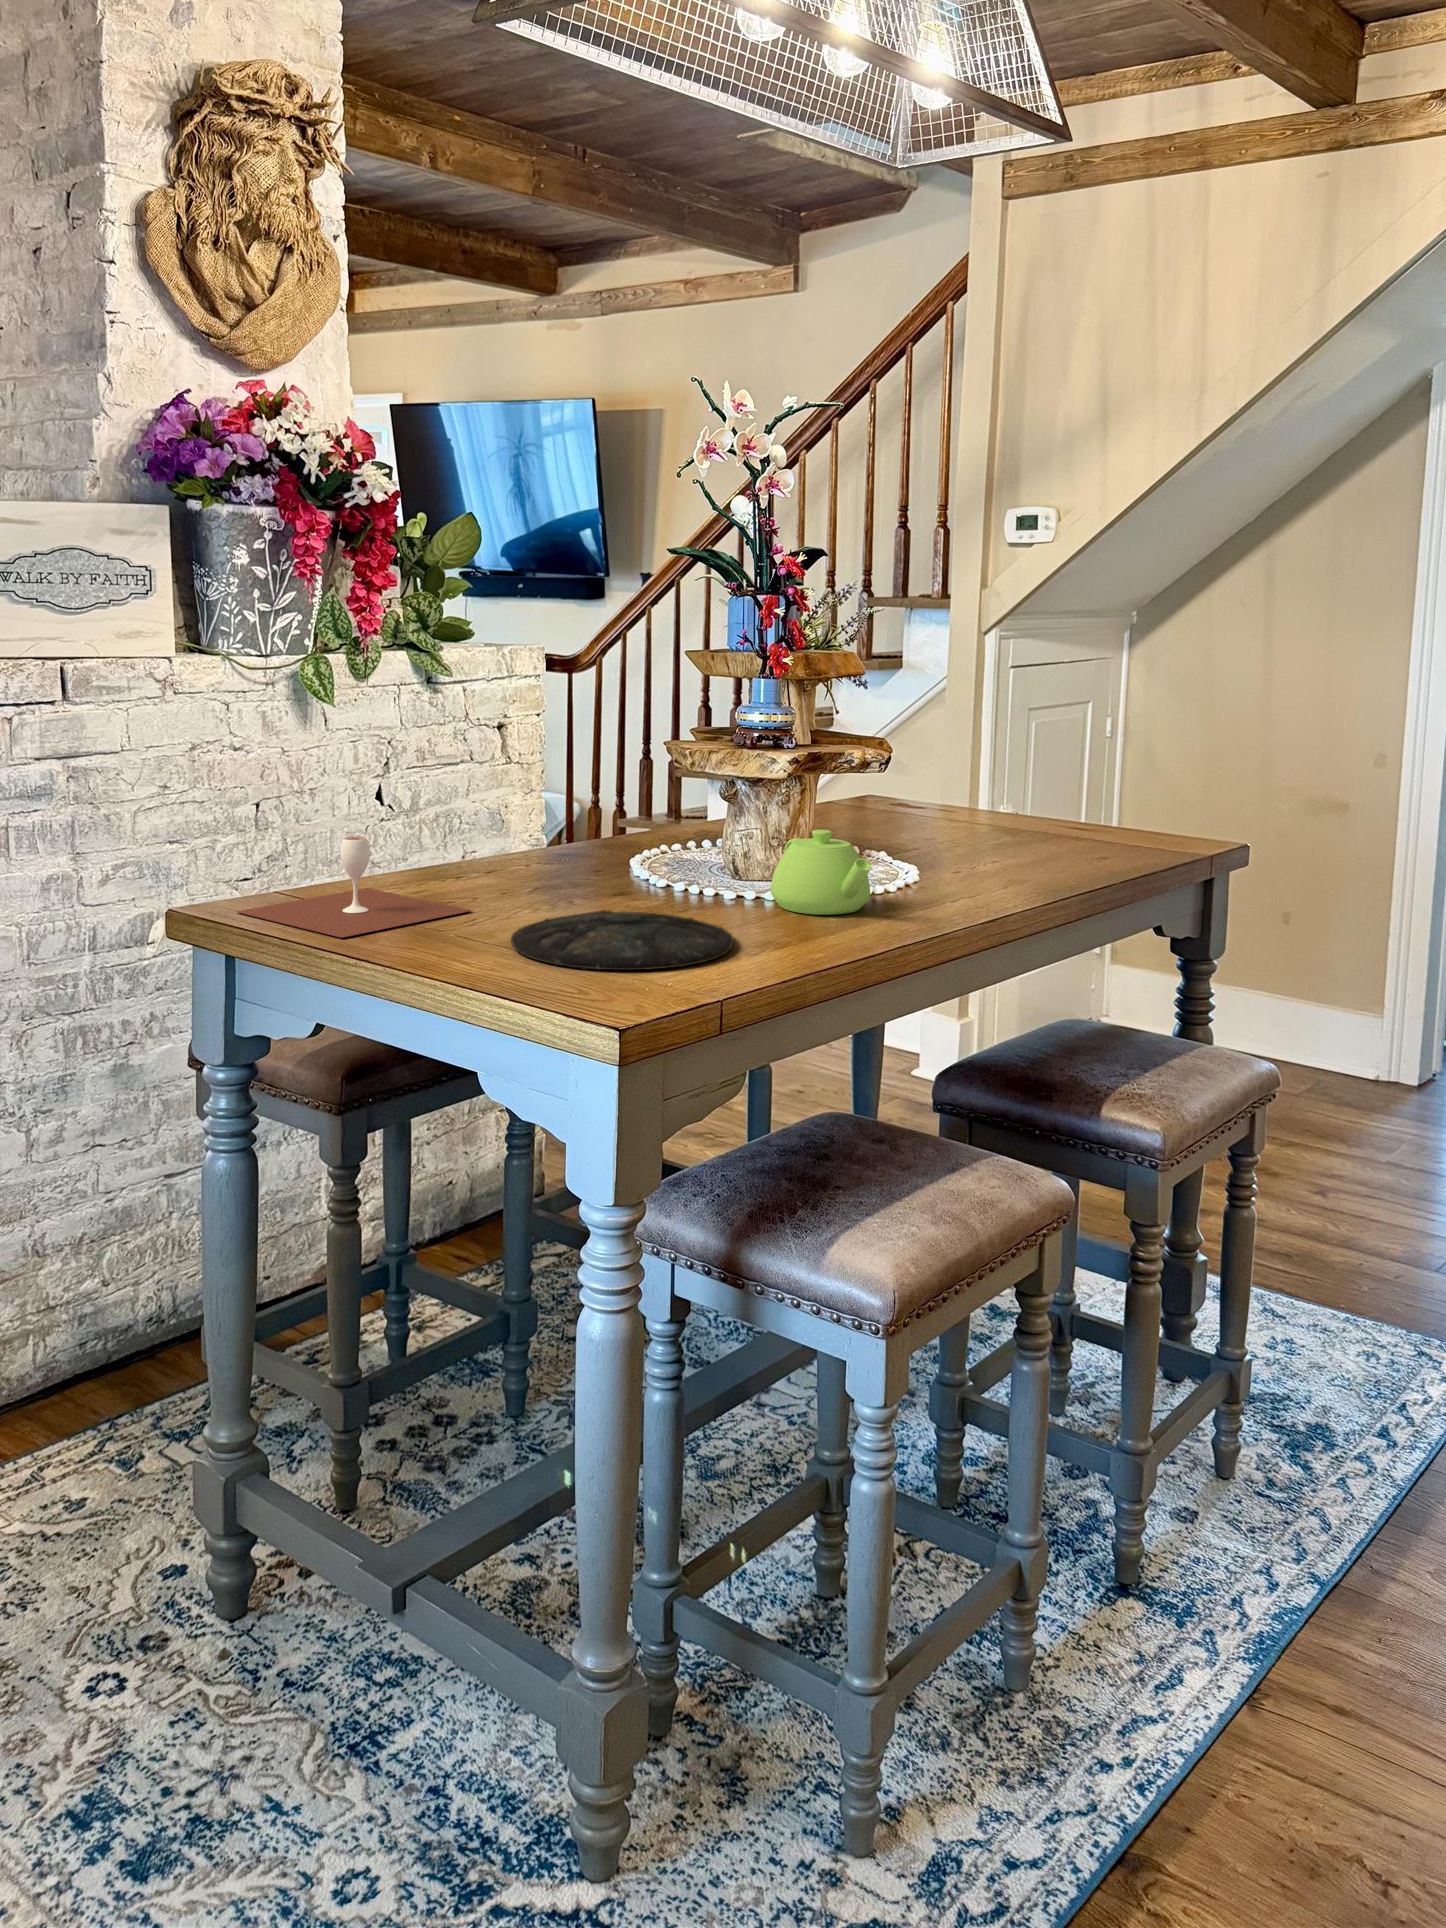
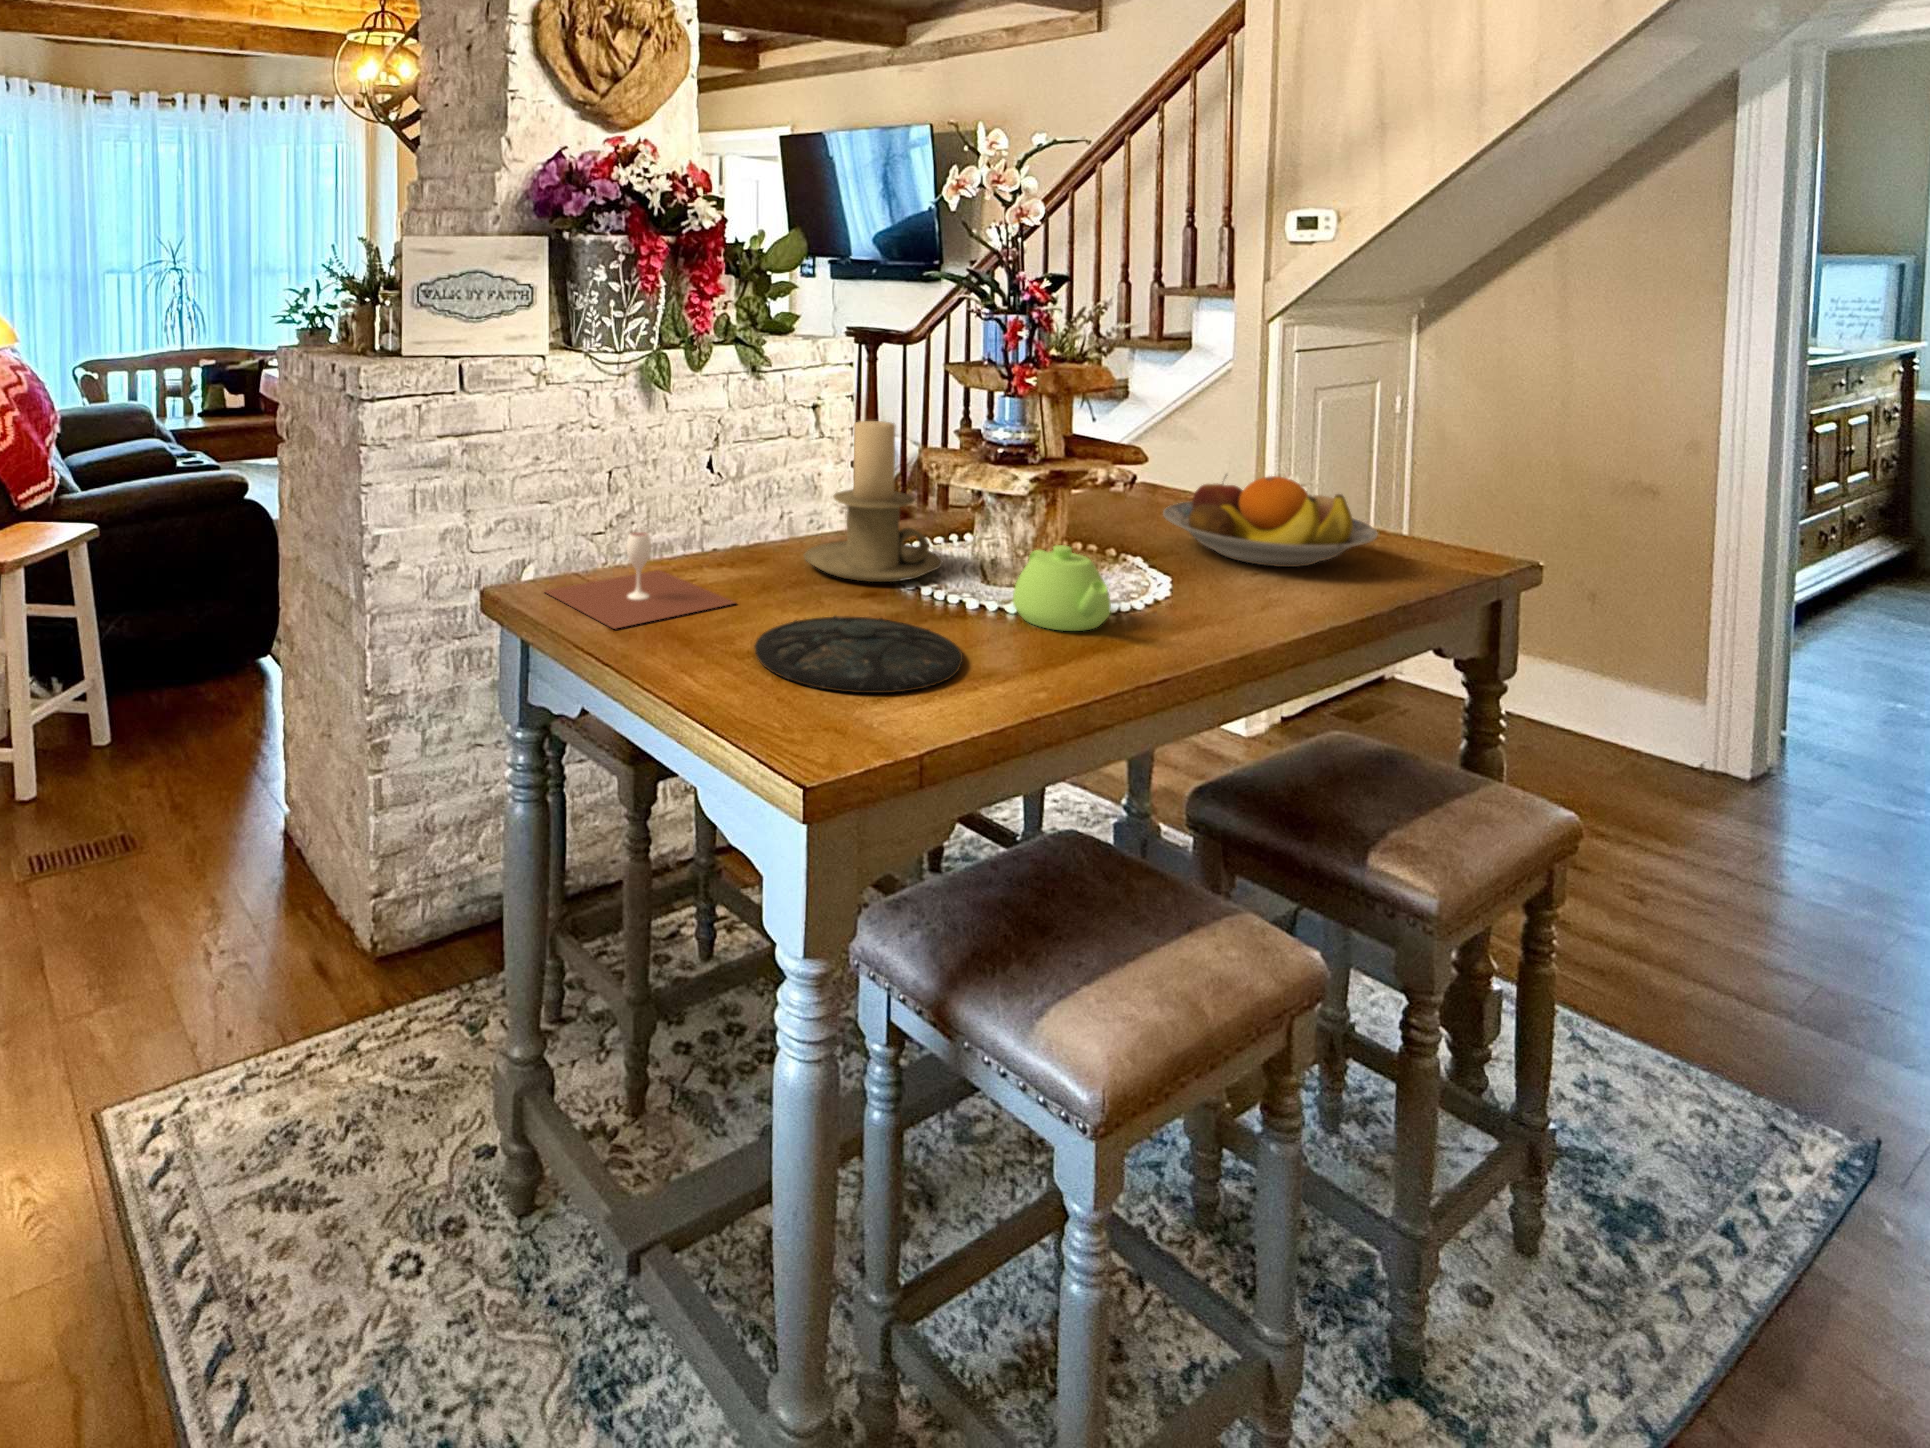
candle holder: none [531,713,687,887] -> present [804,421,943,582]
fruit bowl: none [906,767,1111,858] -> present [1163,476,1378,567]

